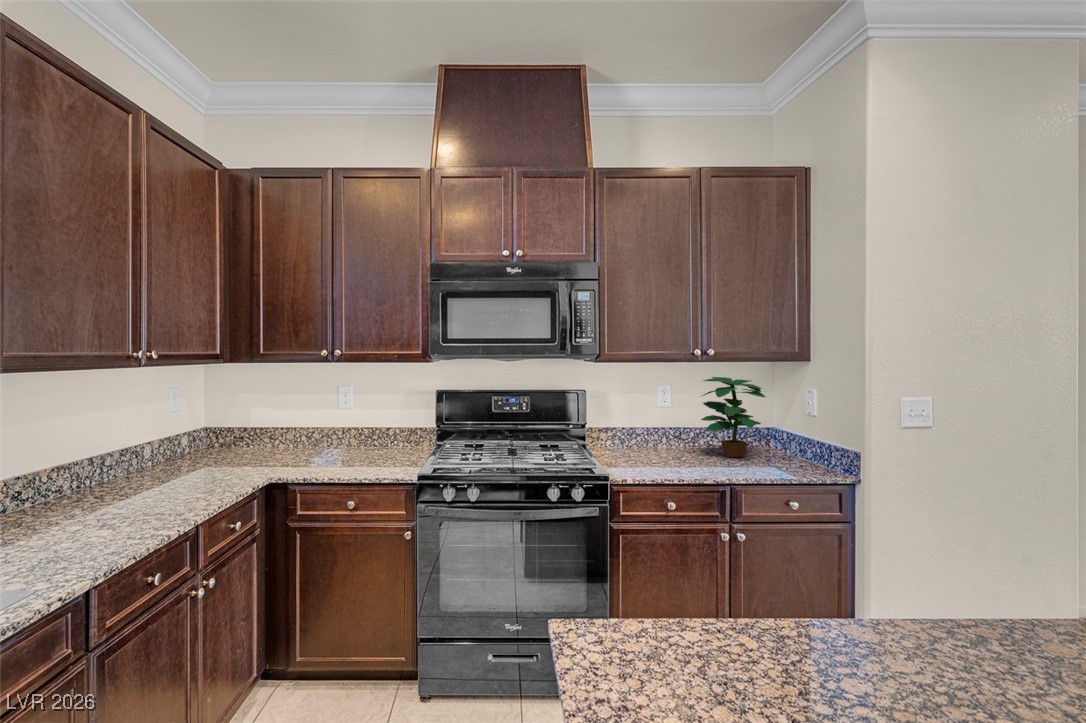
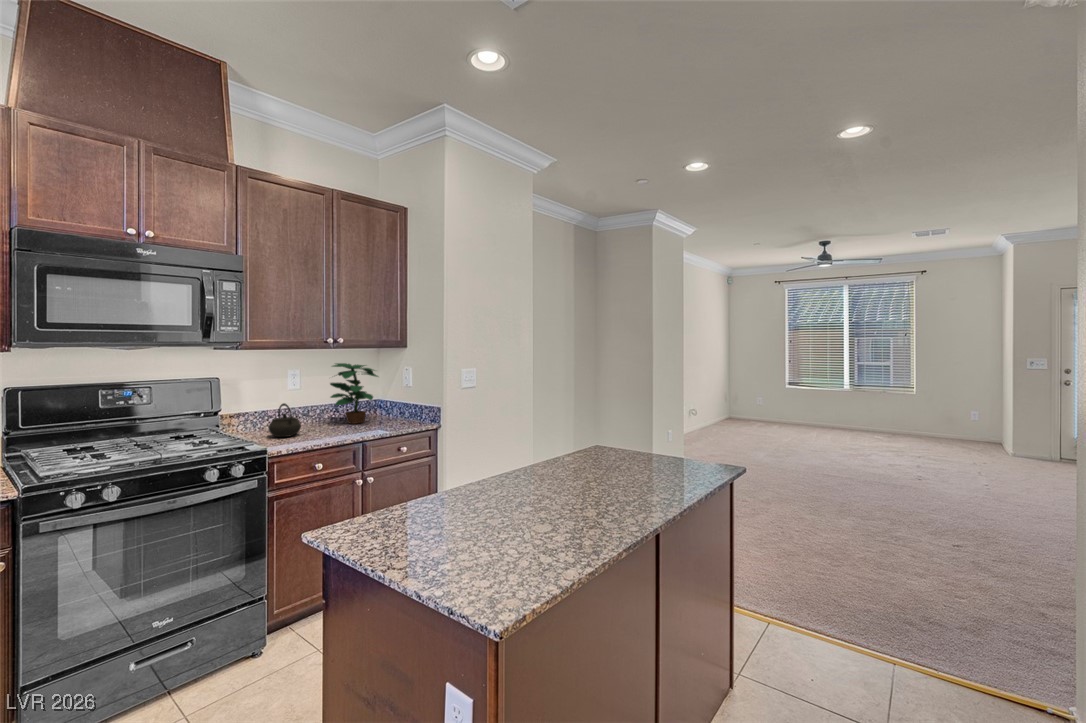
kettle: none [626,422,661,462] -> present [269,403,301,437]

